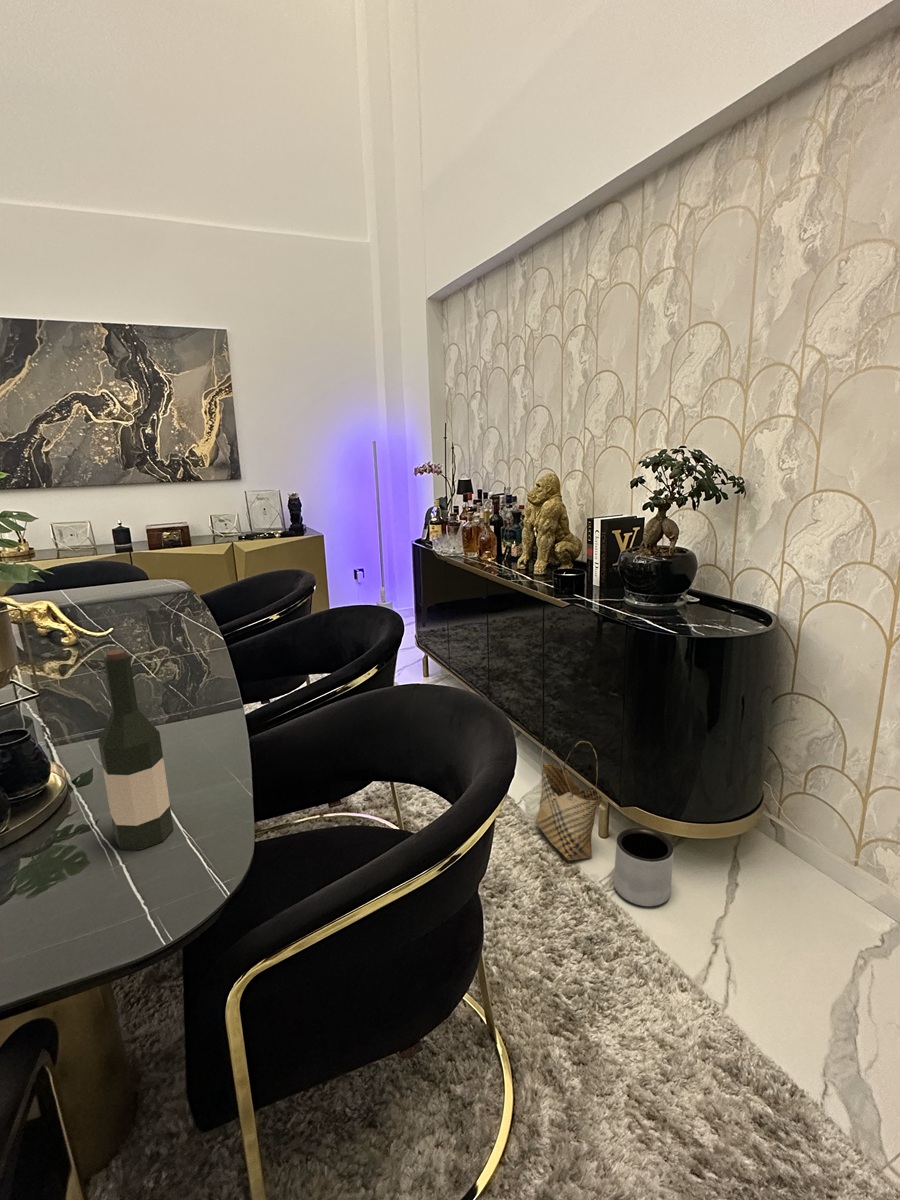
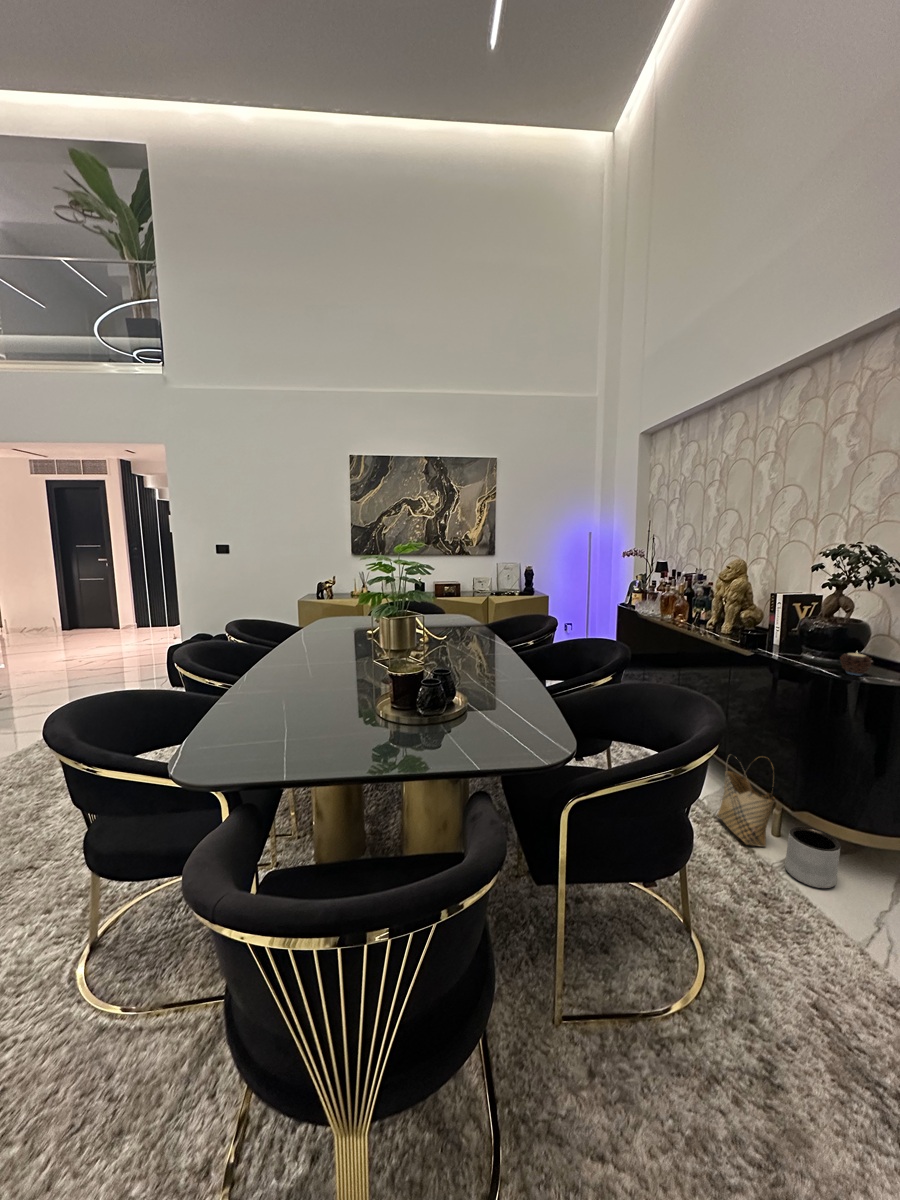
candle: none [666,593,703,626] -> present [840,653,873,675]
wine bottle: present [98,649,173,850] -> none [493,628,524,735]

